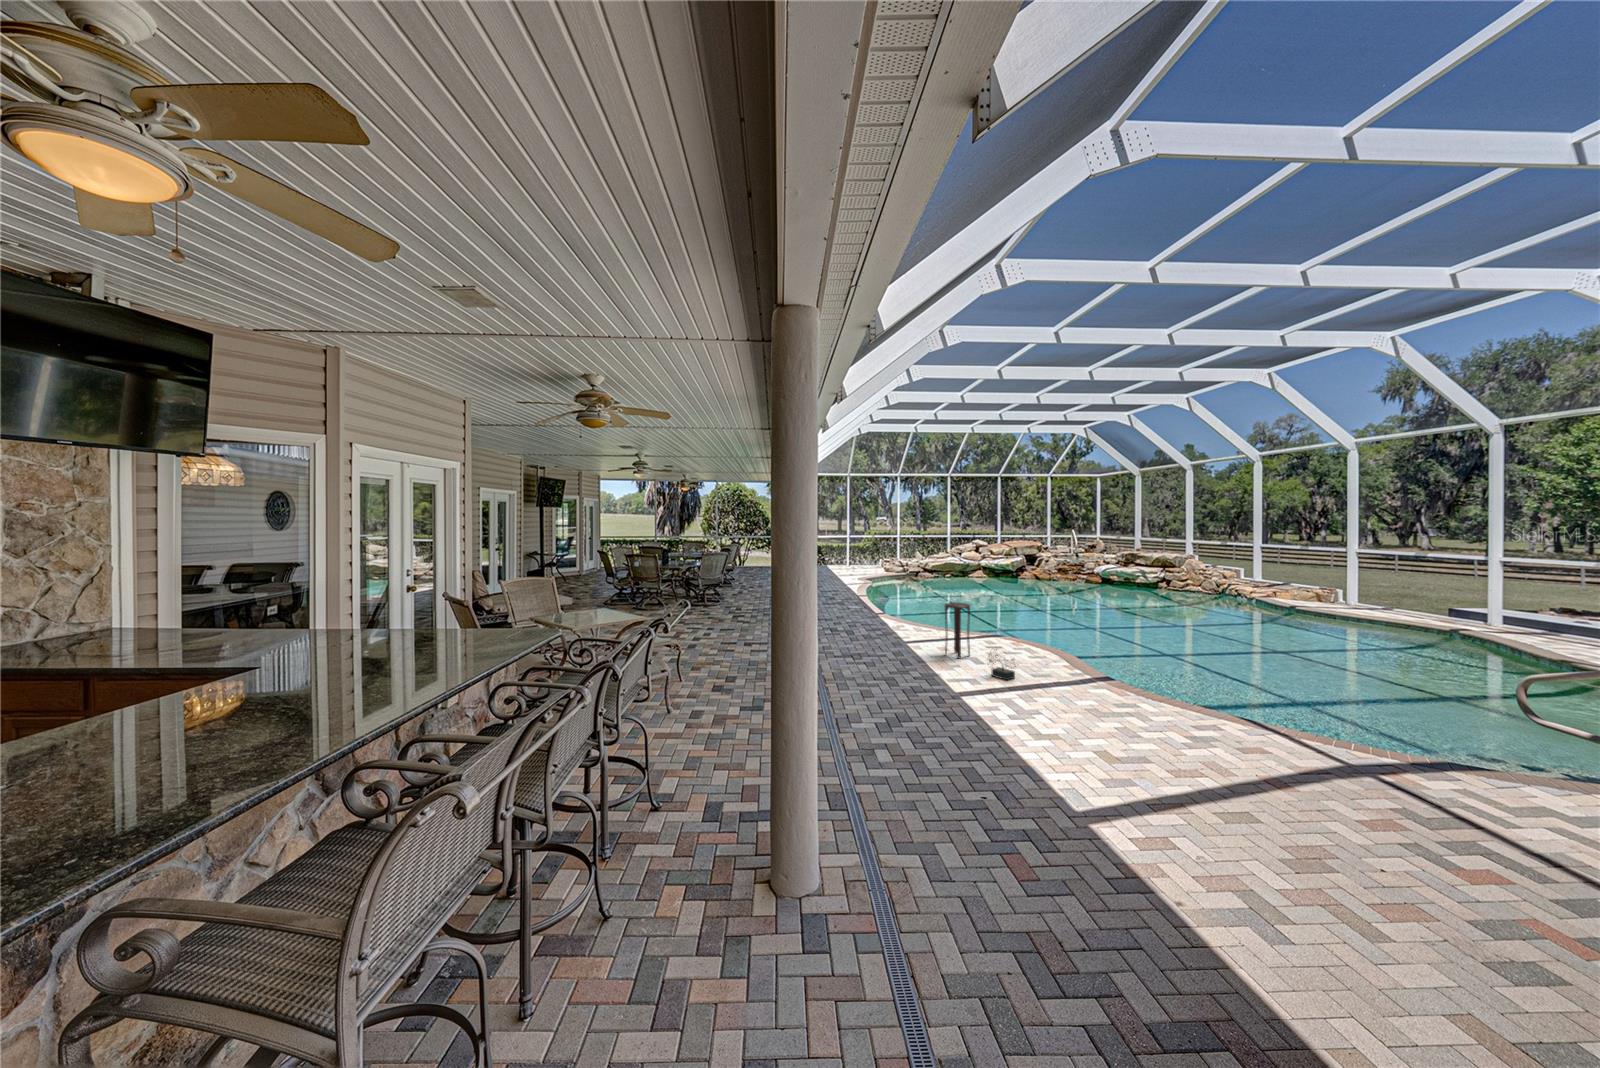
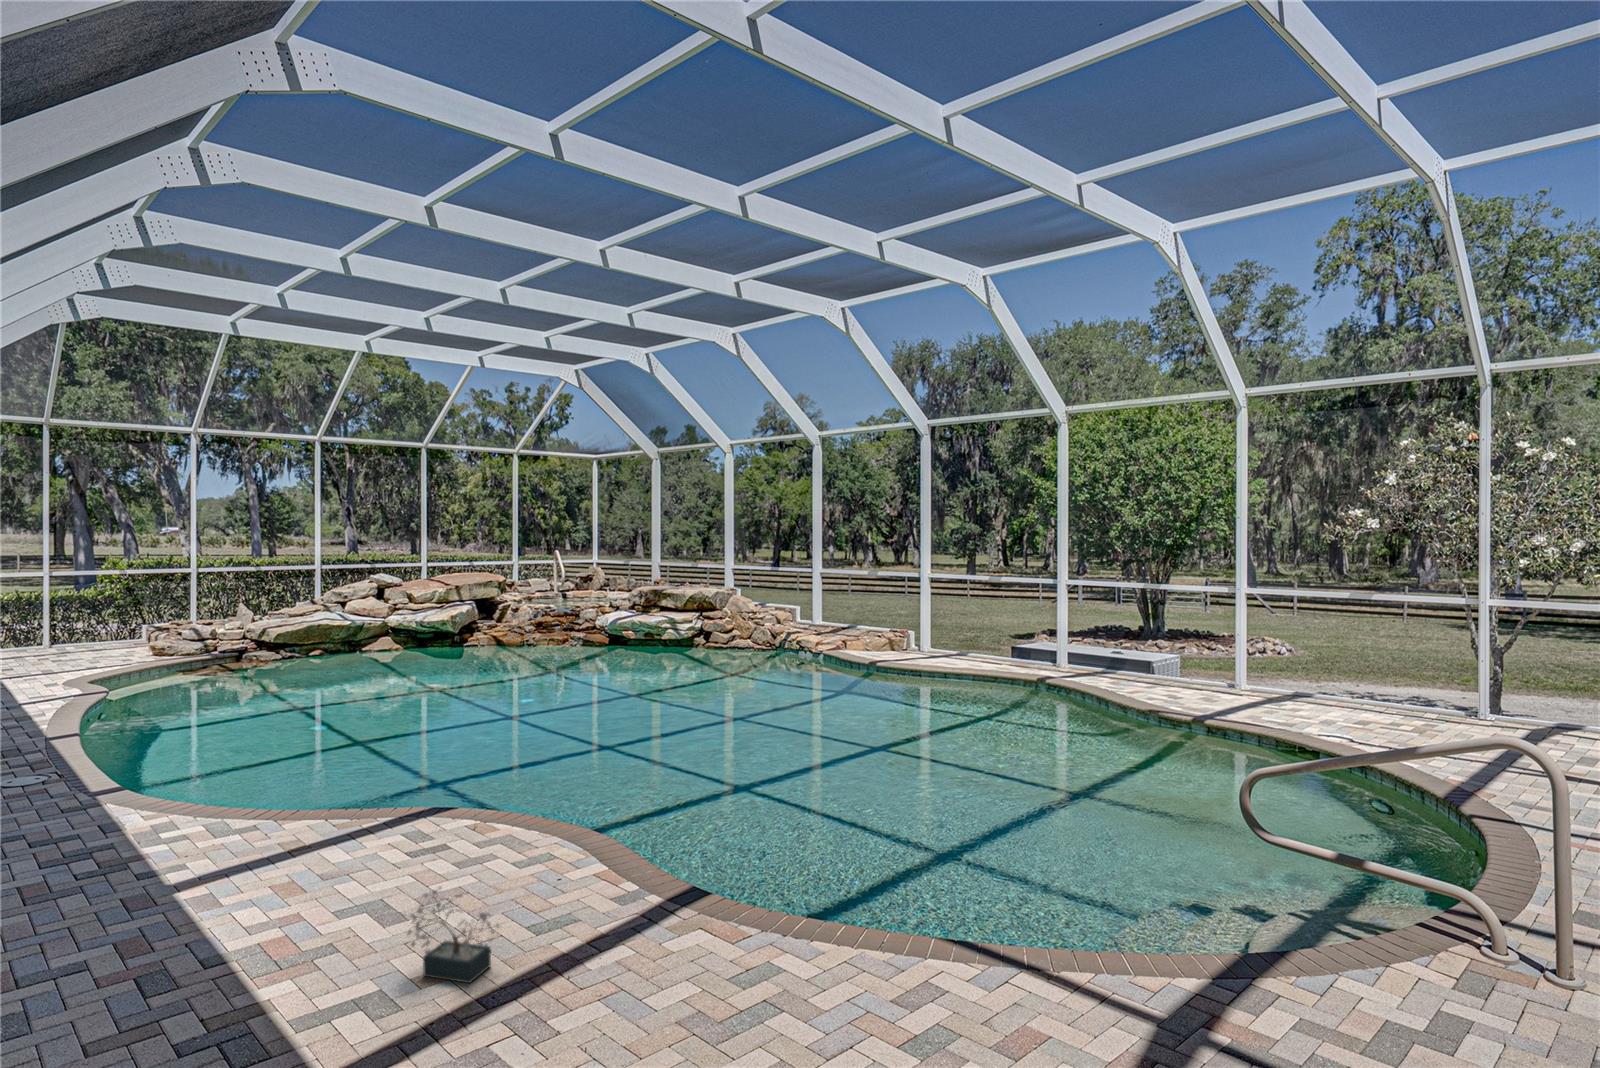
stool: present [944,602,970,658] -> none [278,757,359,924]

